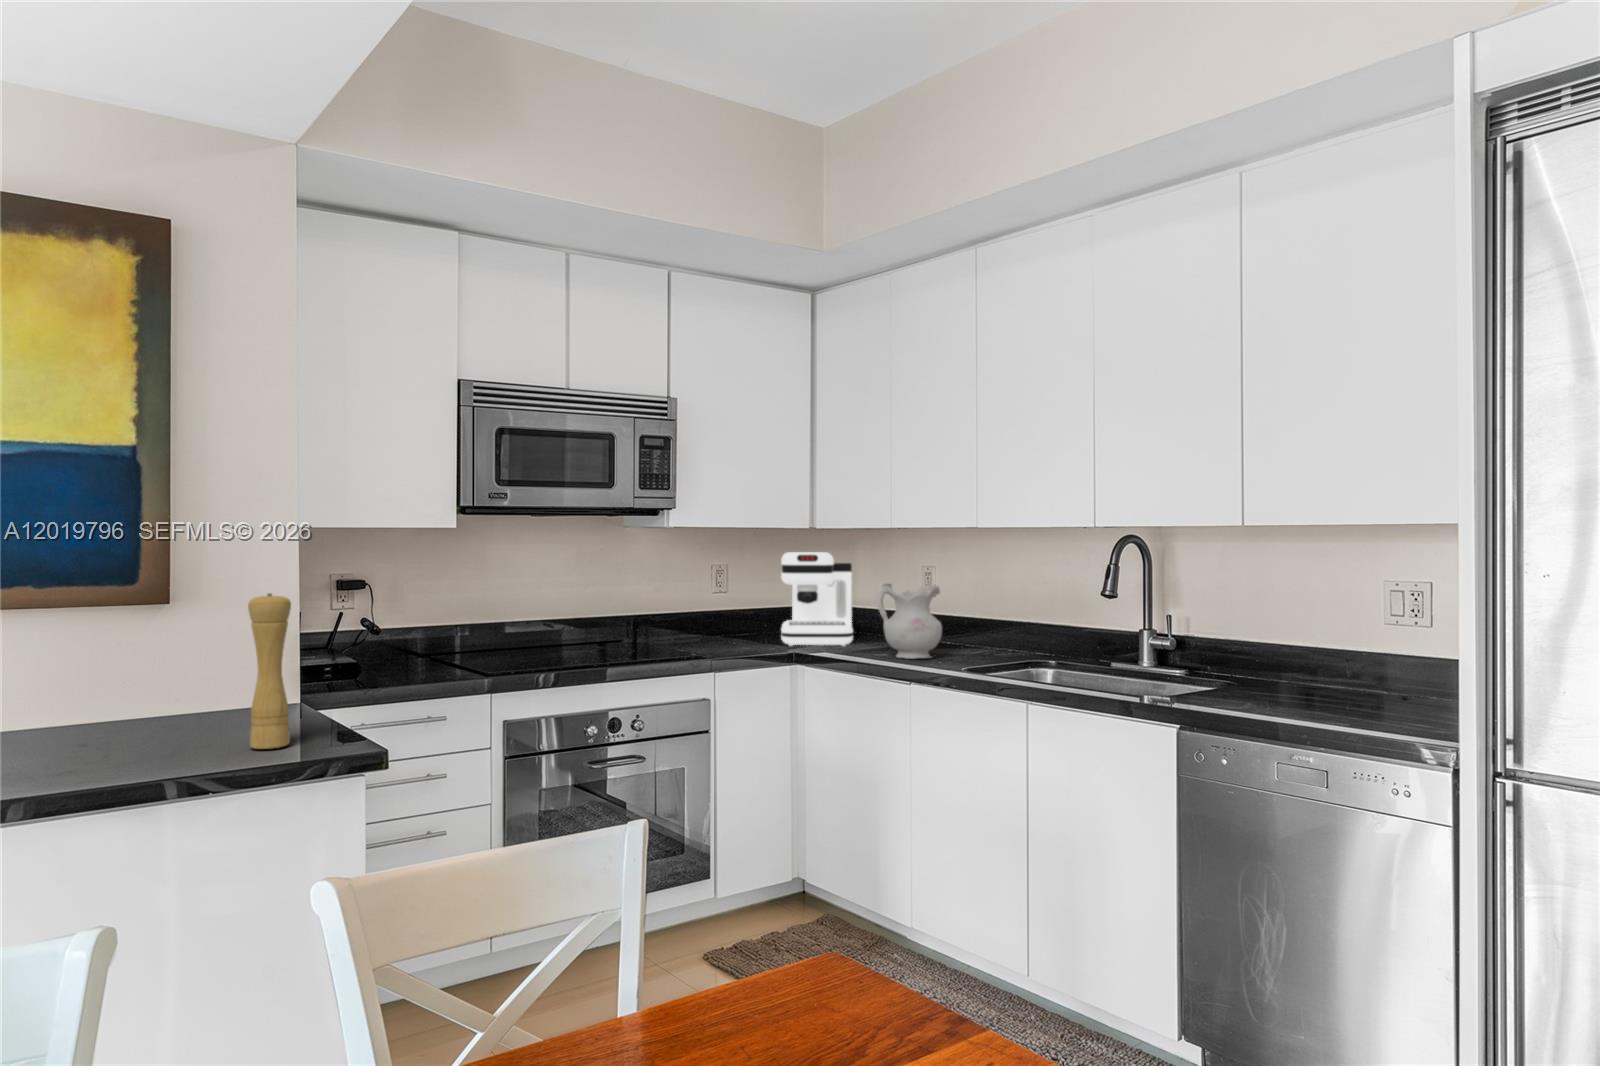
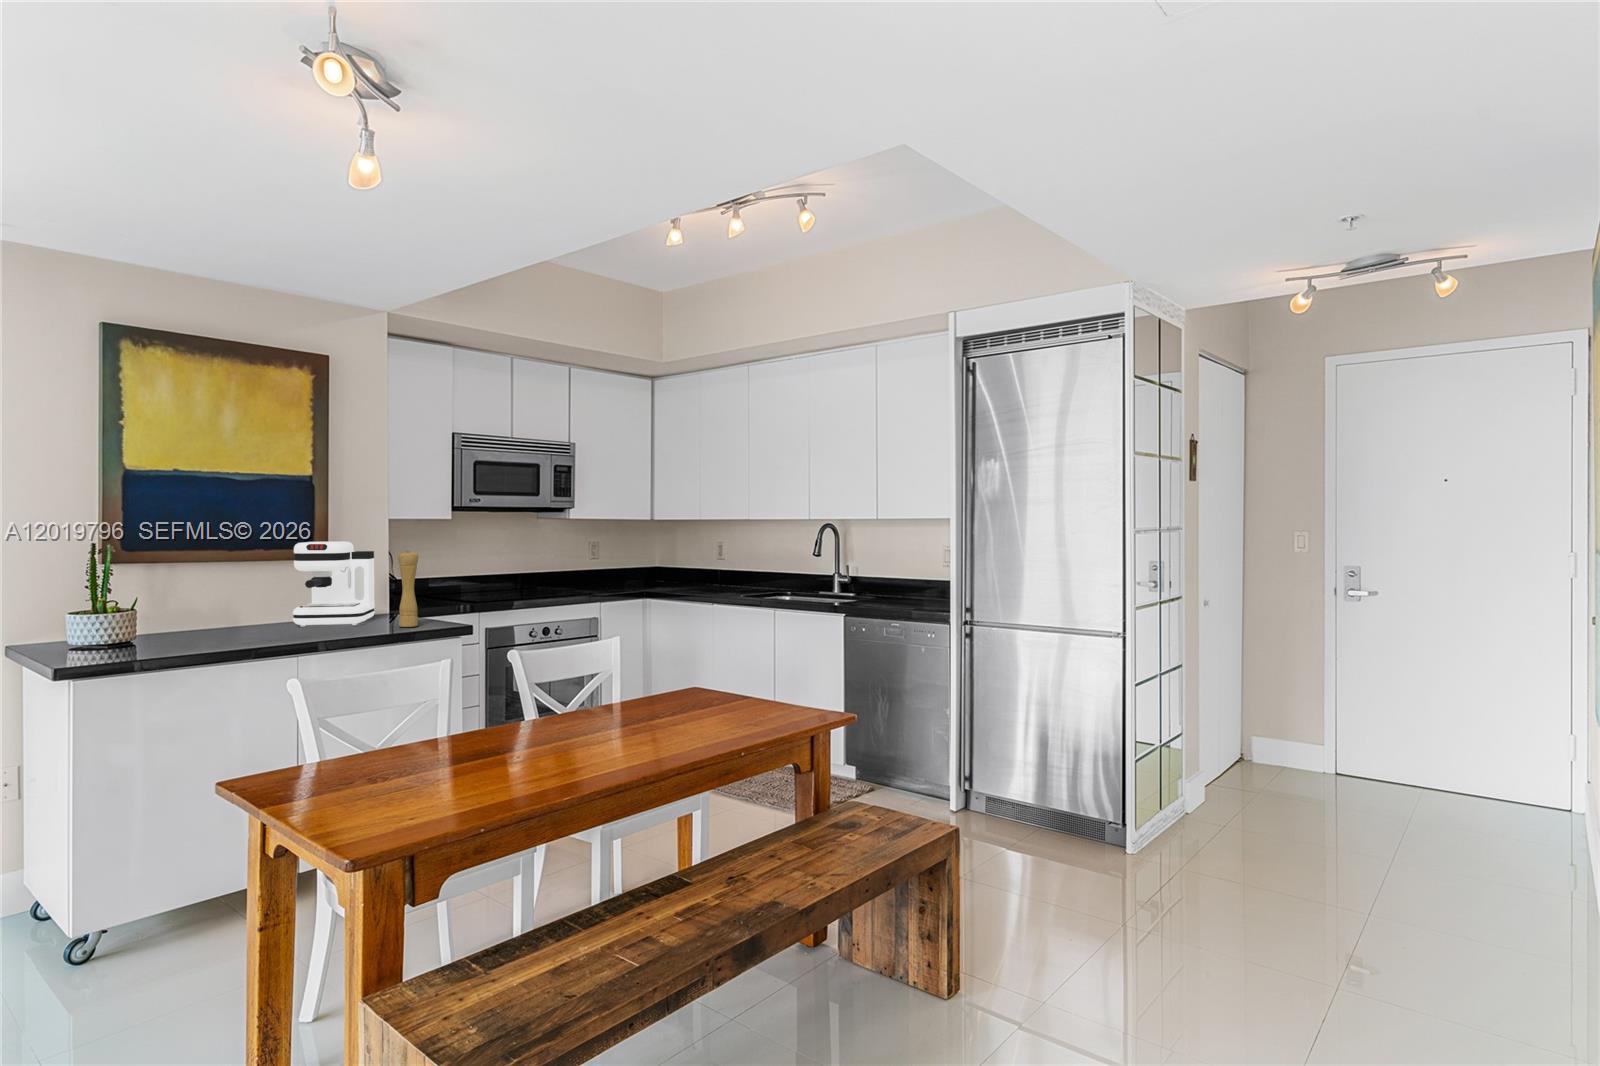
coffee maker: present [781,552,853,646] -> present [293,542,375,627]
ceramic pitcher: present [877,584,942,659] -> none [692,550,729,593]

